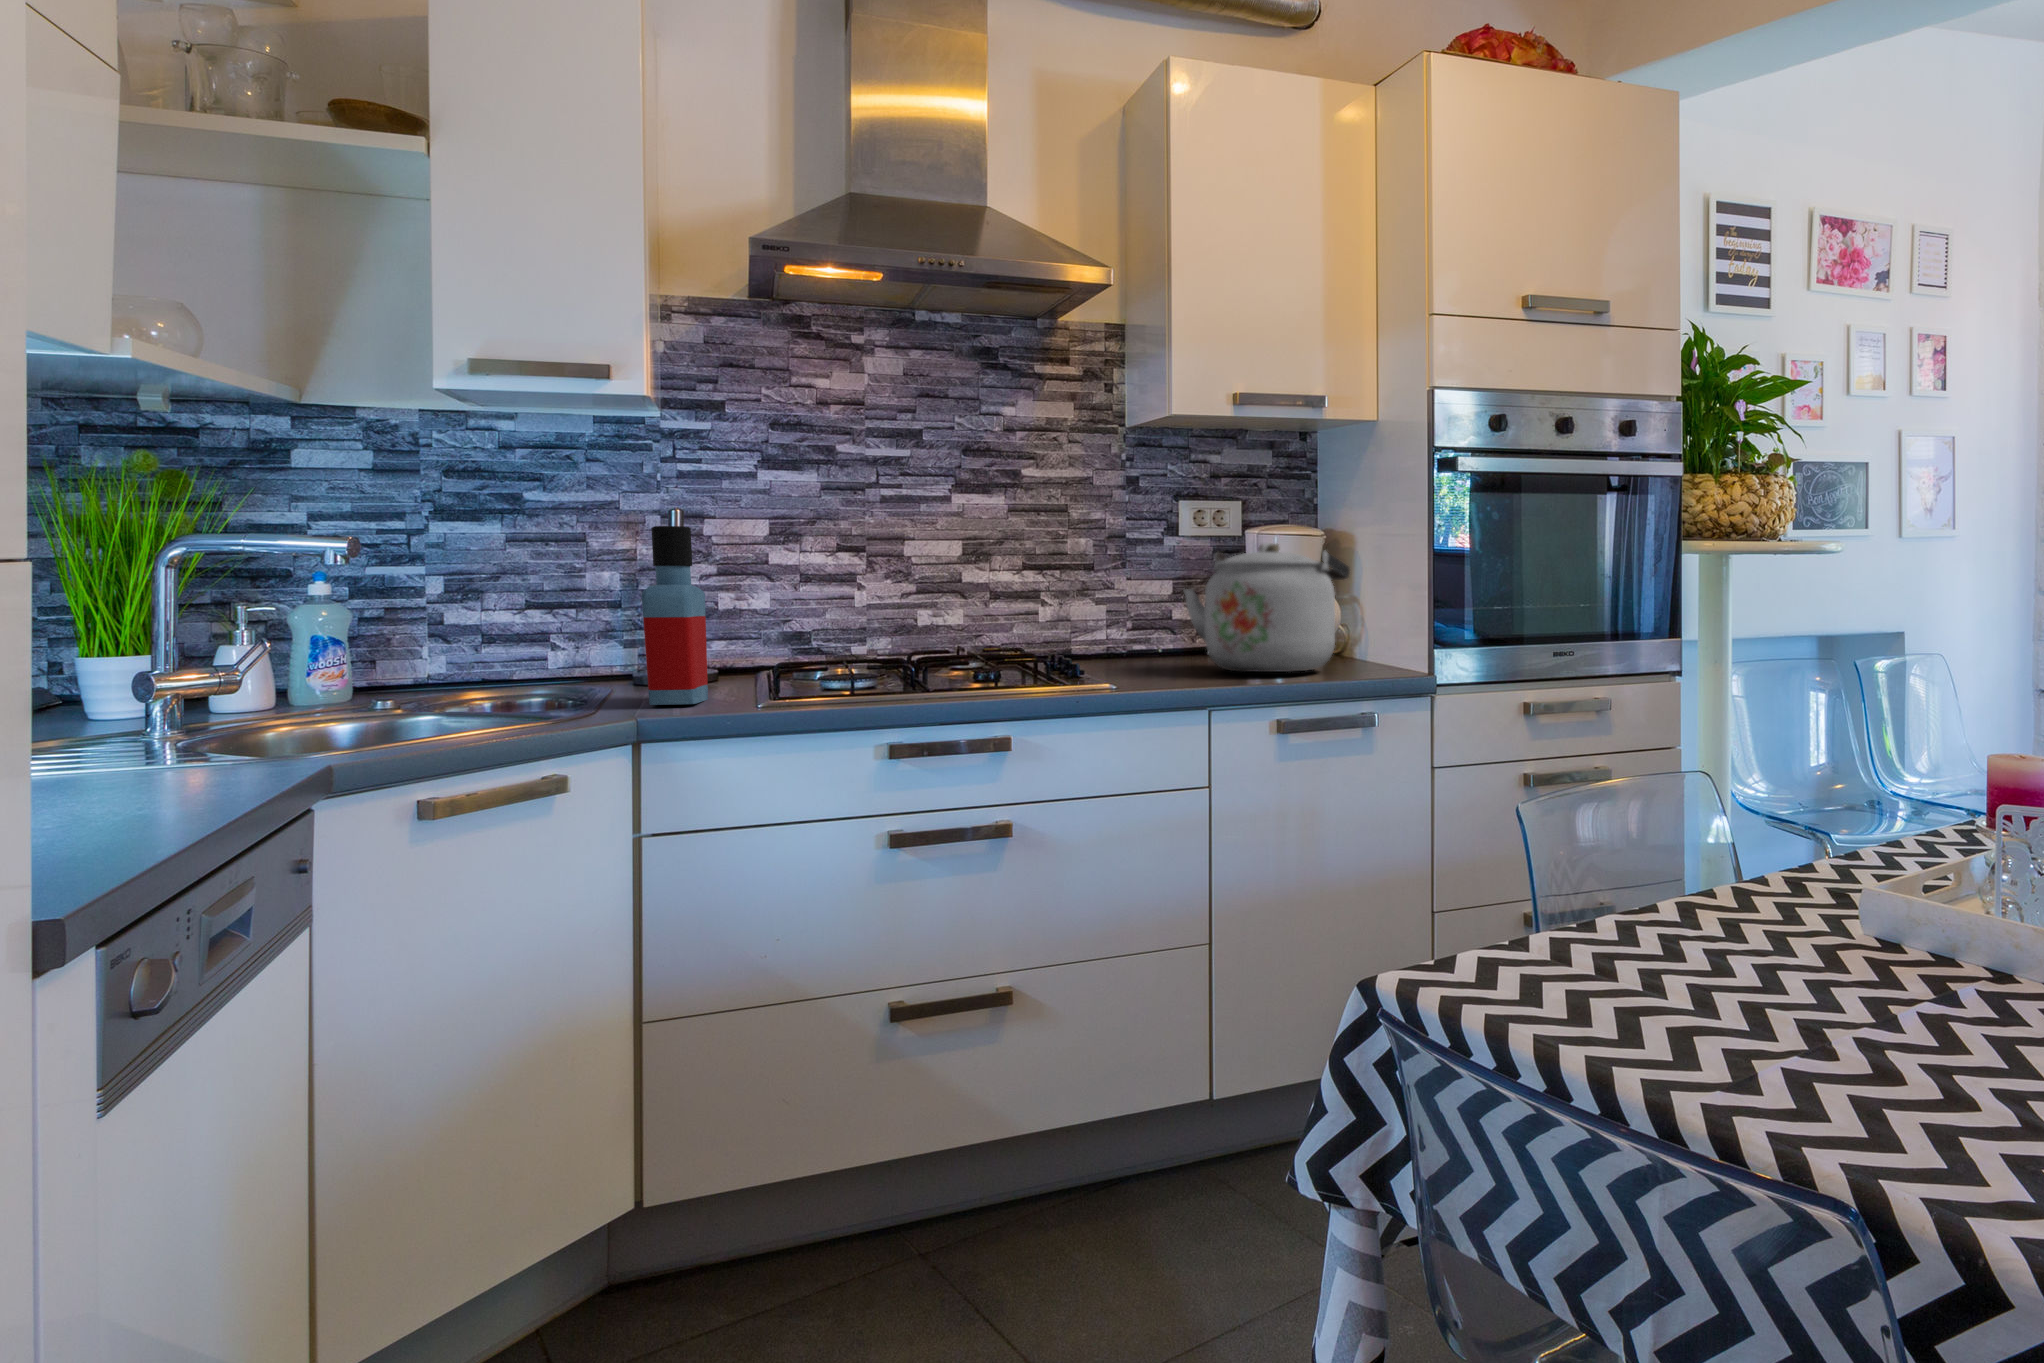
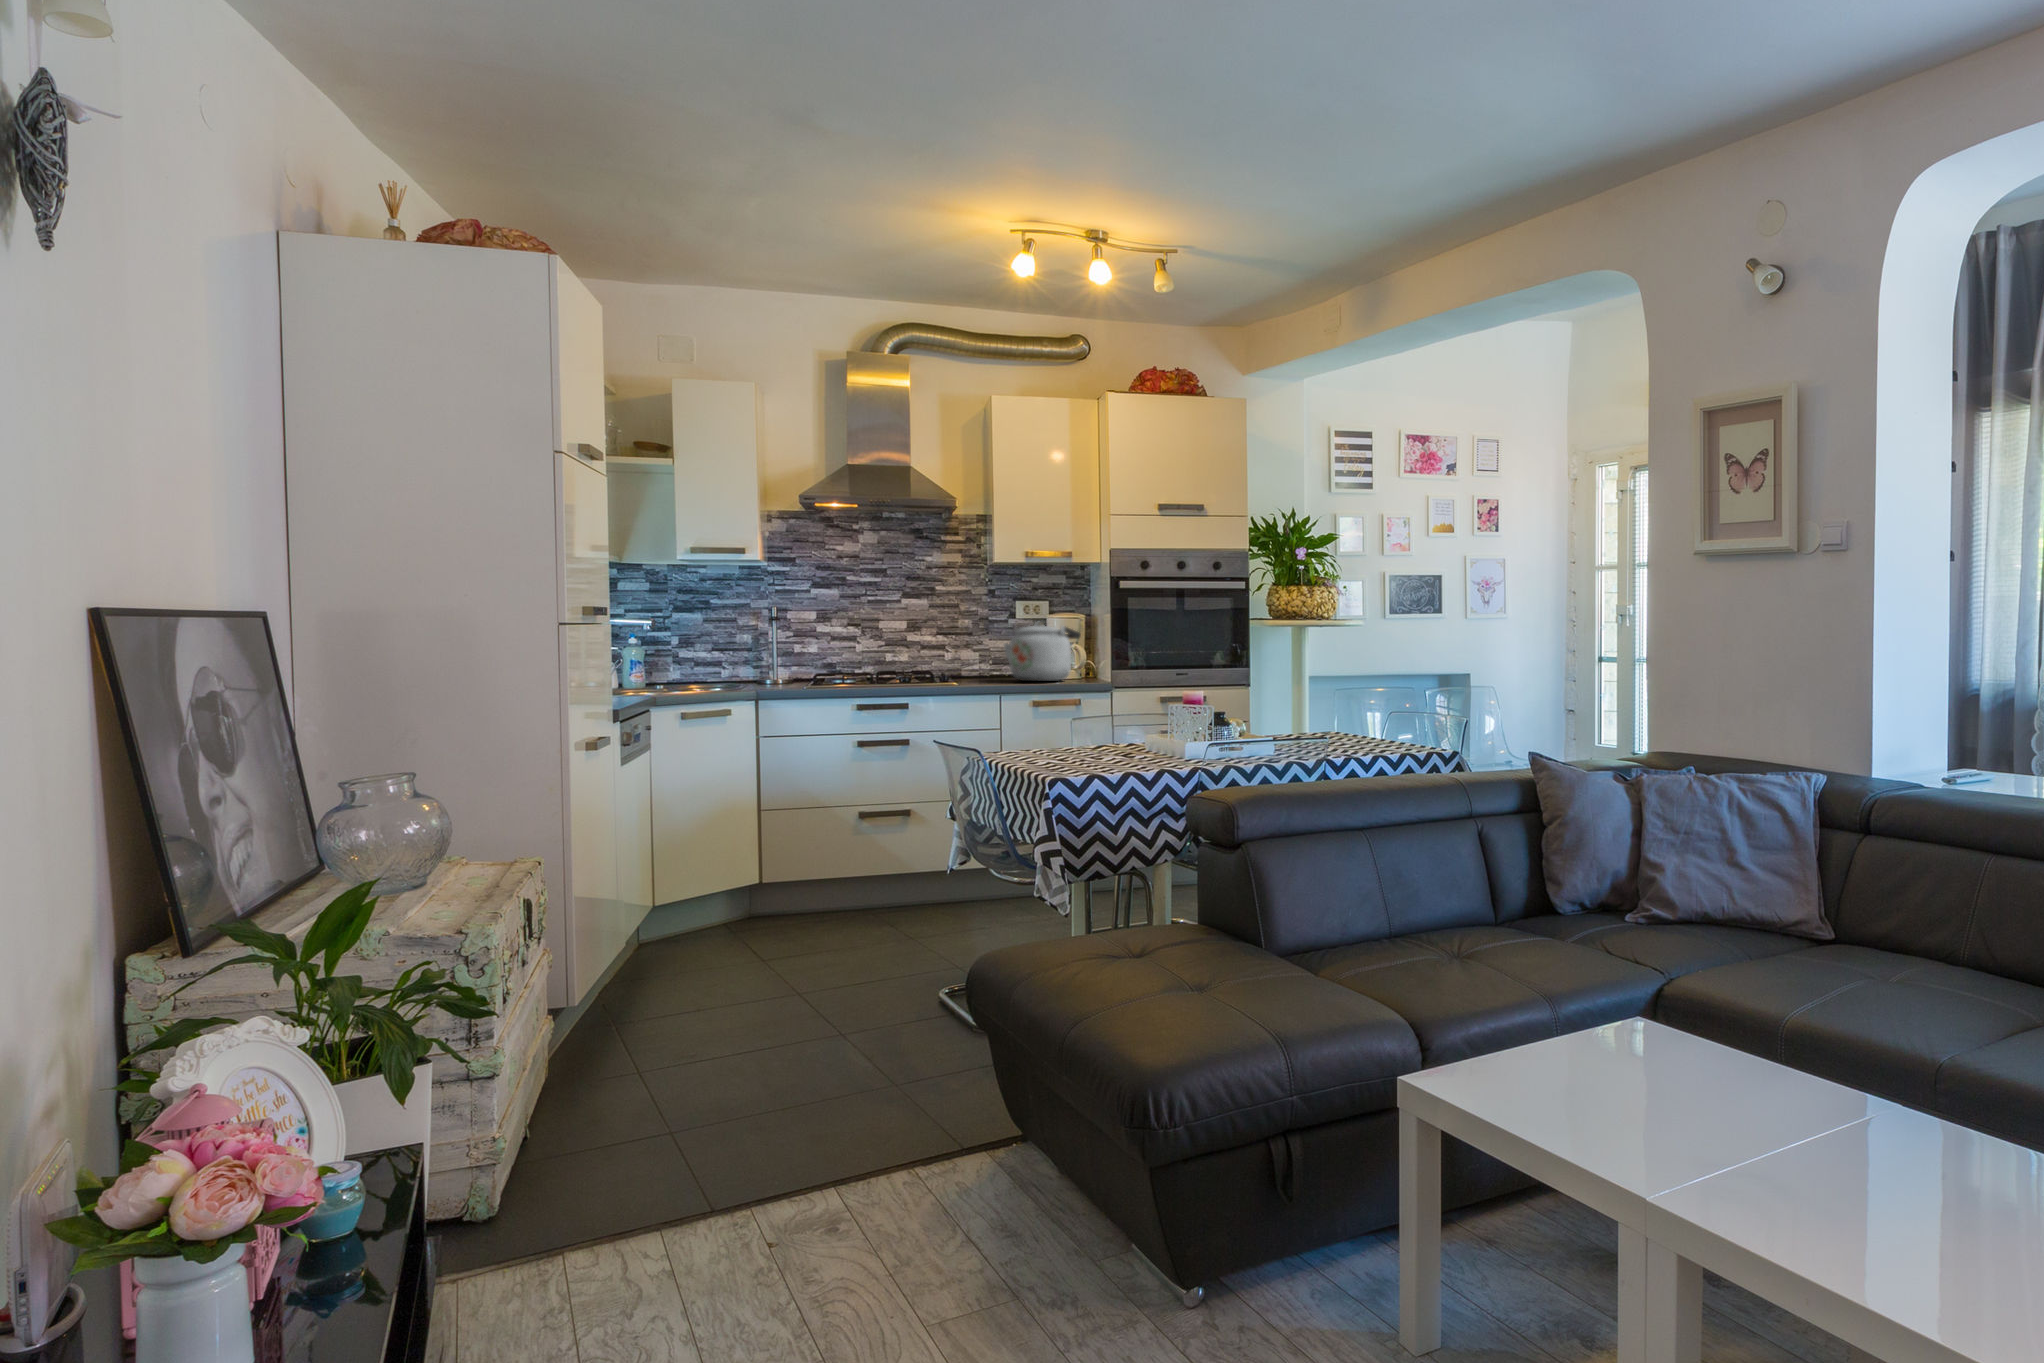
bottle: present [642,526,708,705] -> none [758,616,786,688]

